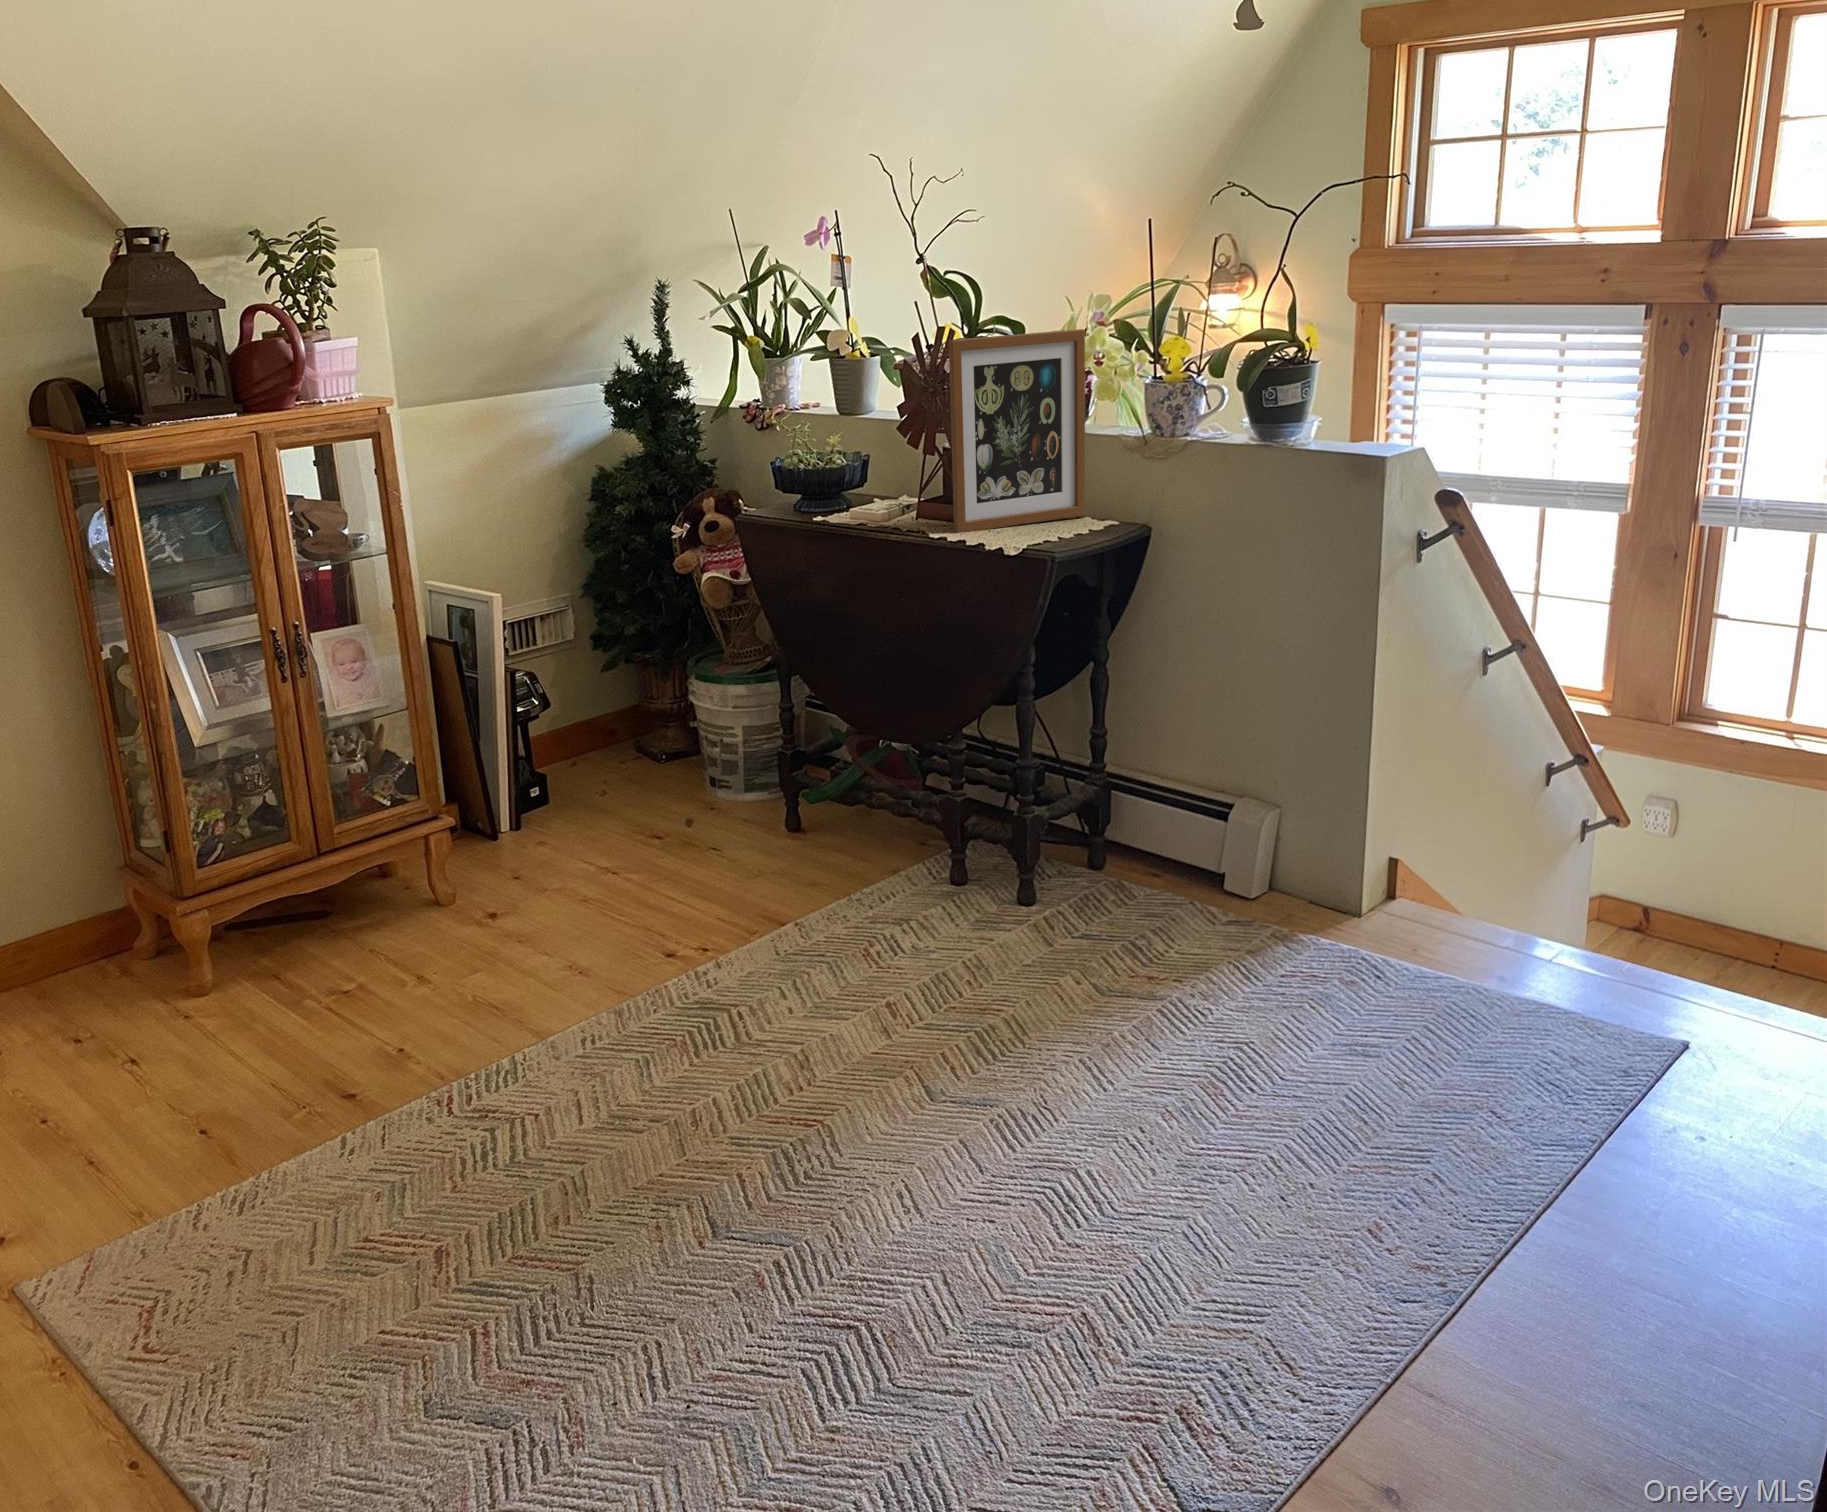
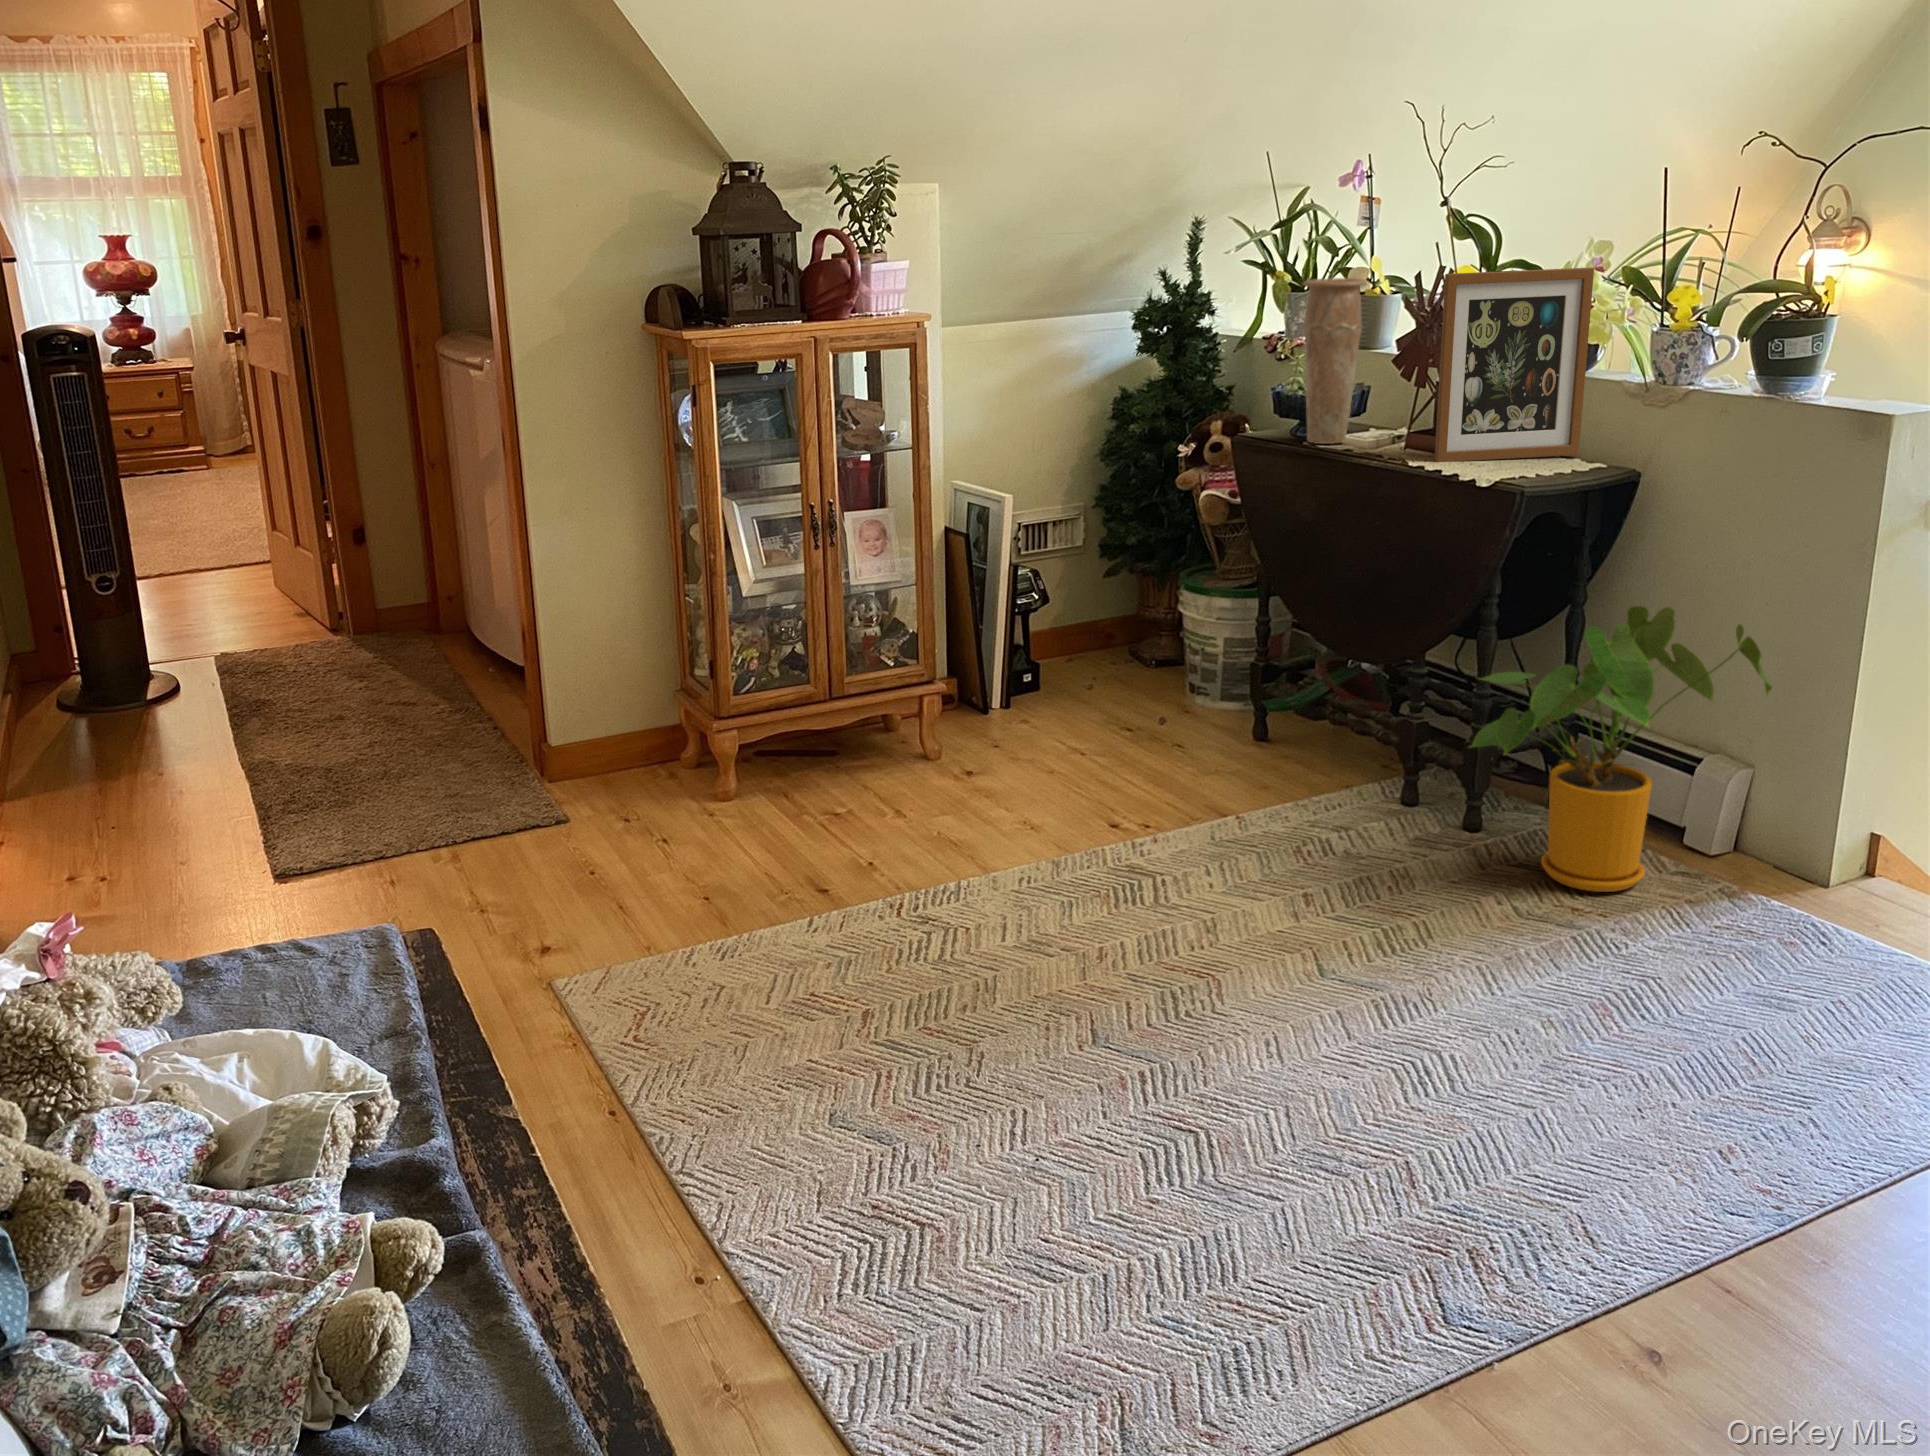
vase: none [799,346,864,520] -> present [1302,278,1367,444]
house plant: none [1027,662,1296,951] -> present [1471,606,1773,892]

